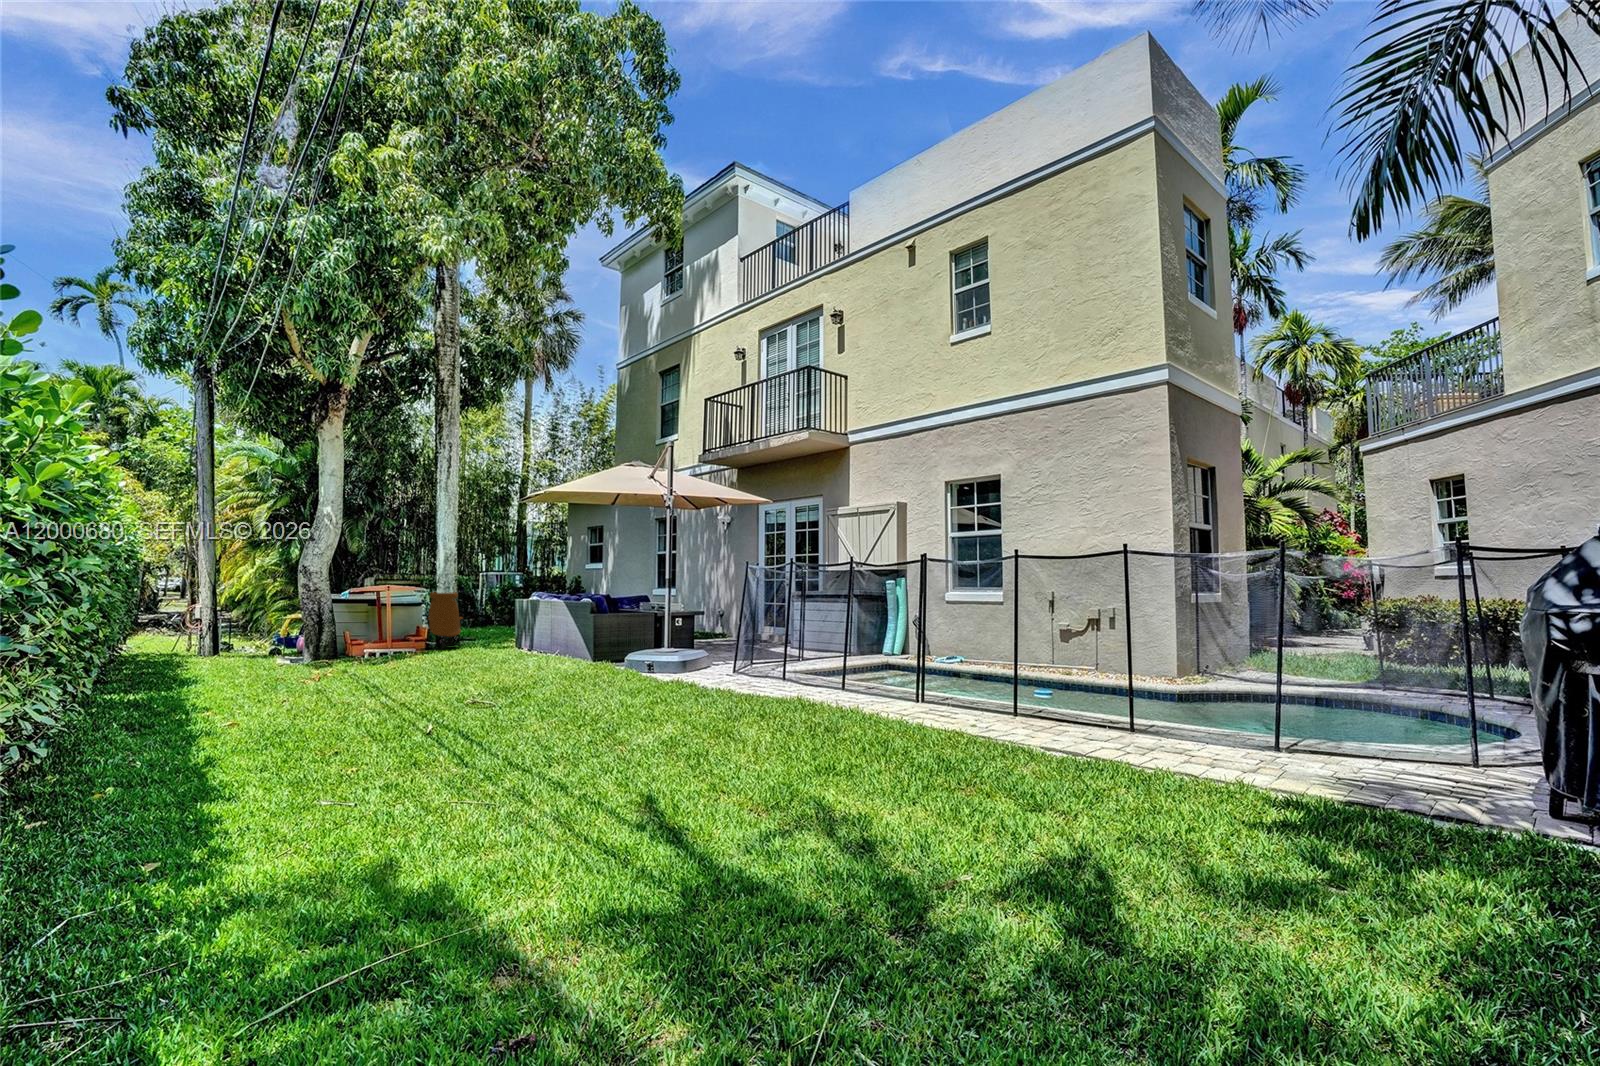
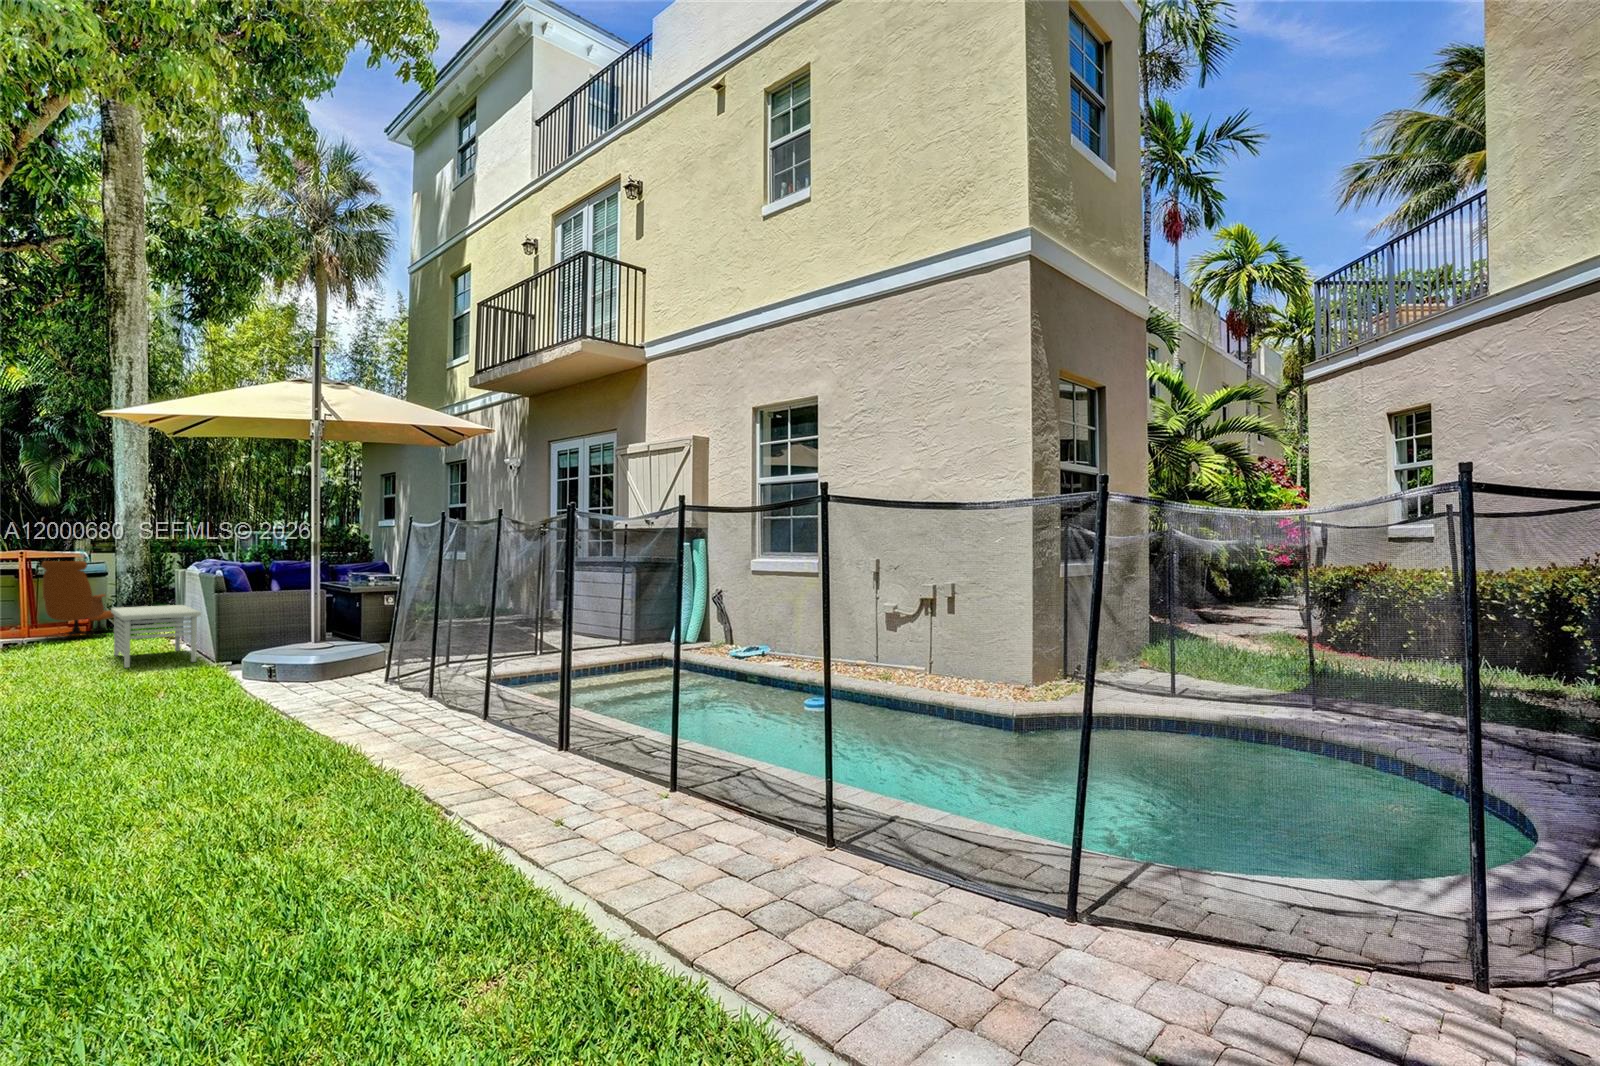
storage bench: none [501,624,572,665] -> present [111,605,201,668]

